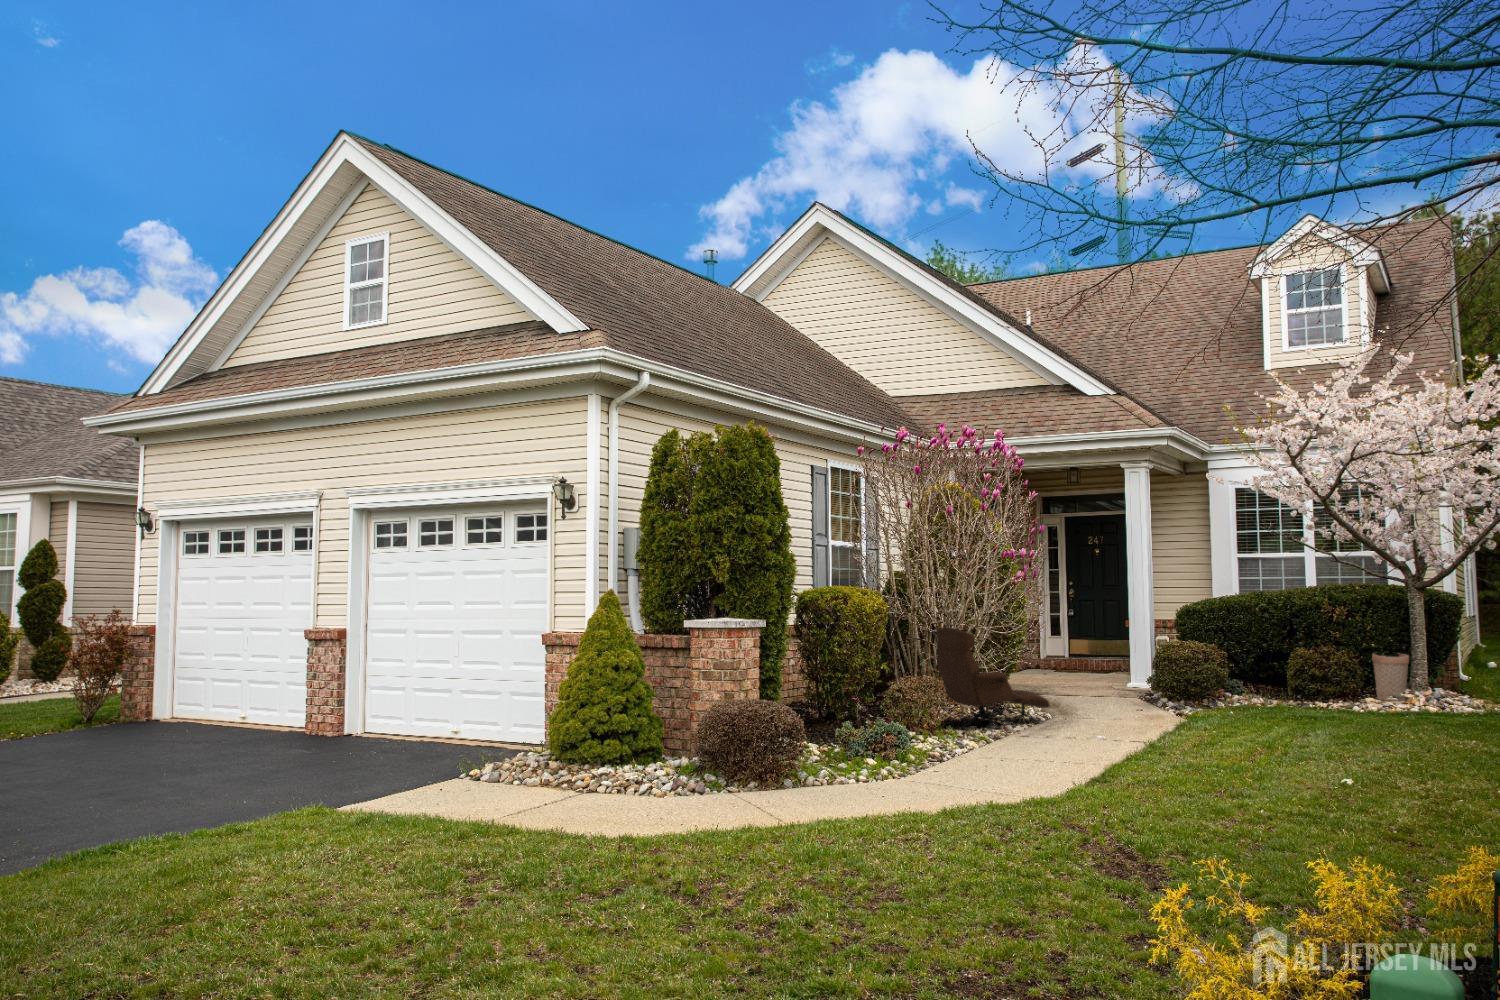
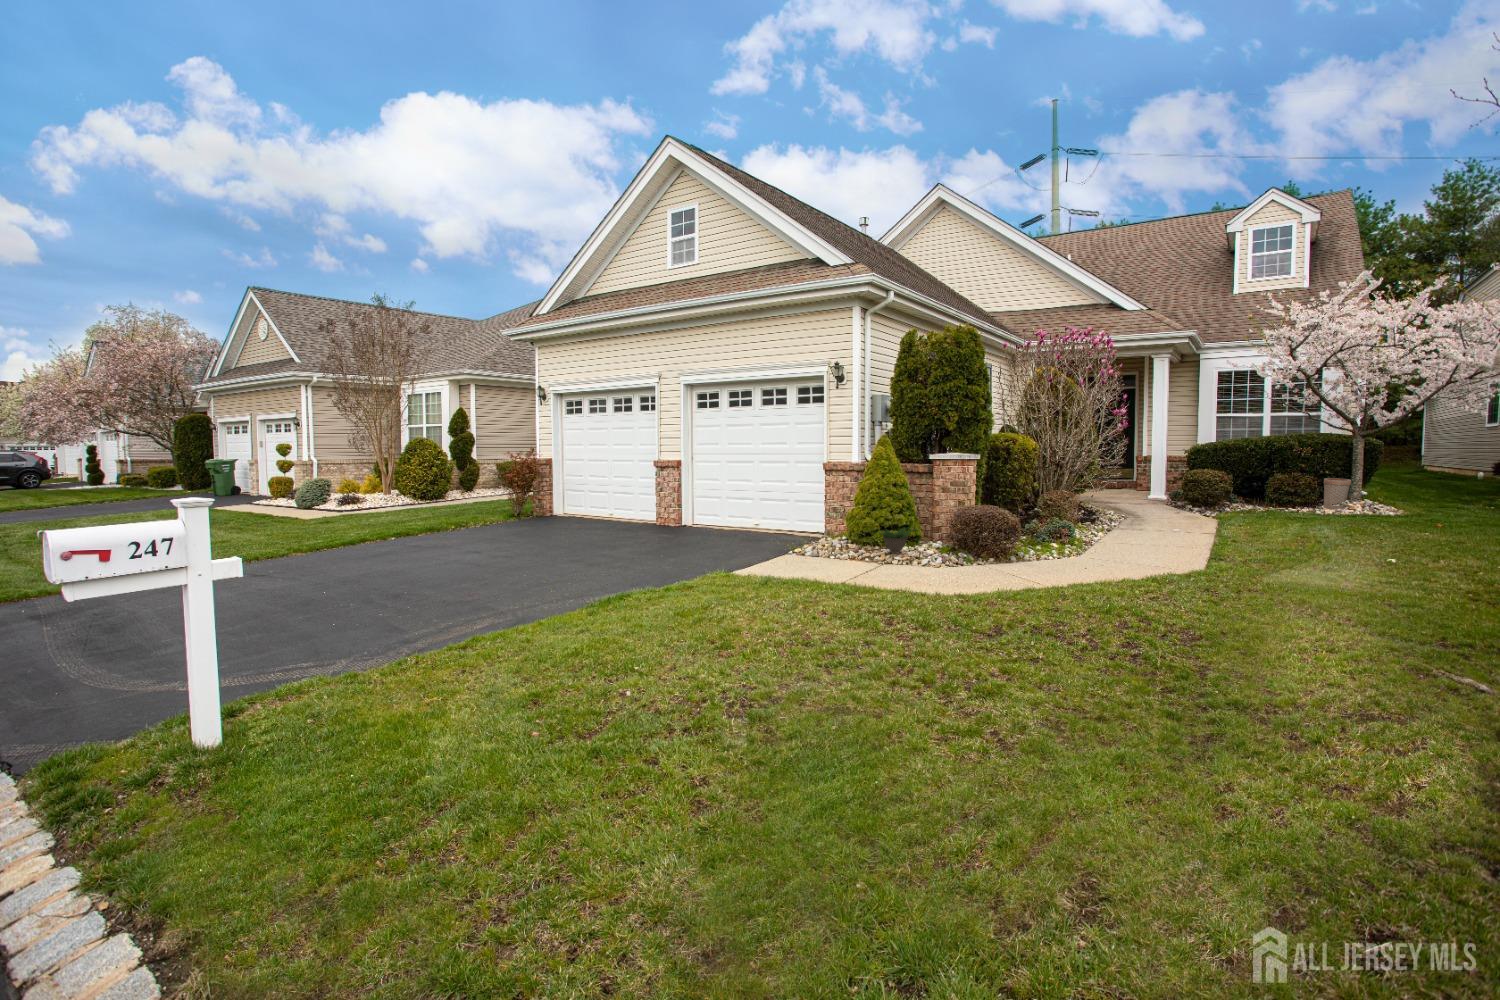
lounge chair: present [936,627,1050,730] -> none [1056,460,1128,524]
decorative plant: none [573,738,646,782] -> present [879,528,910,554]

